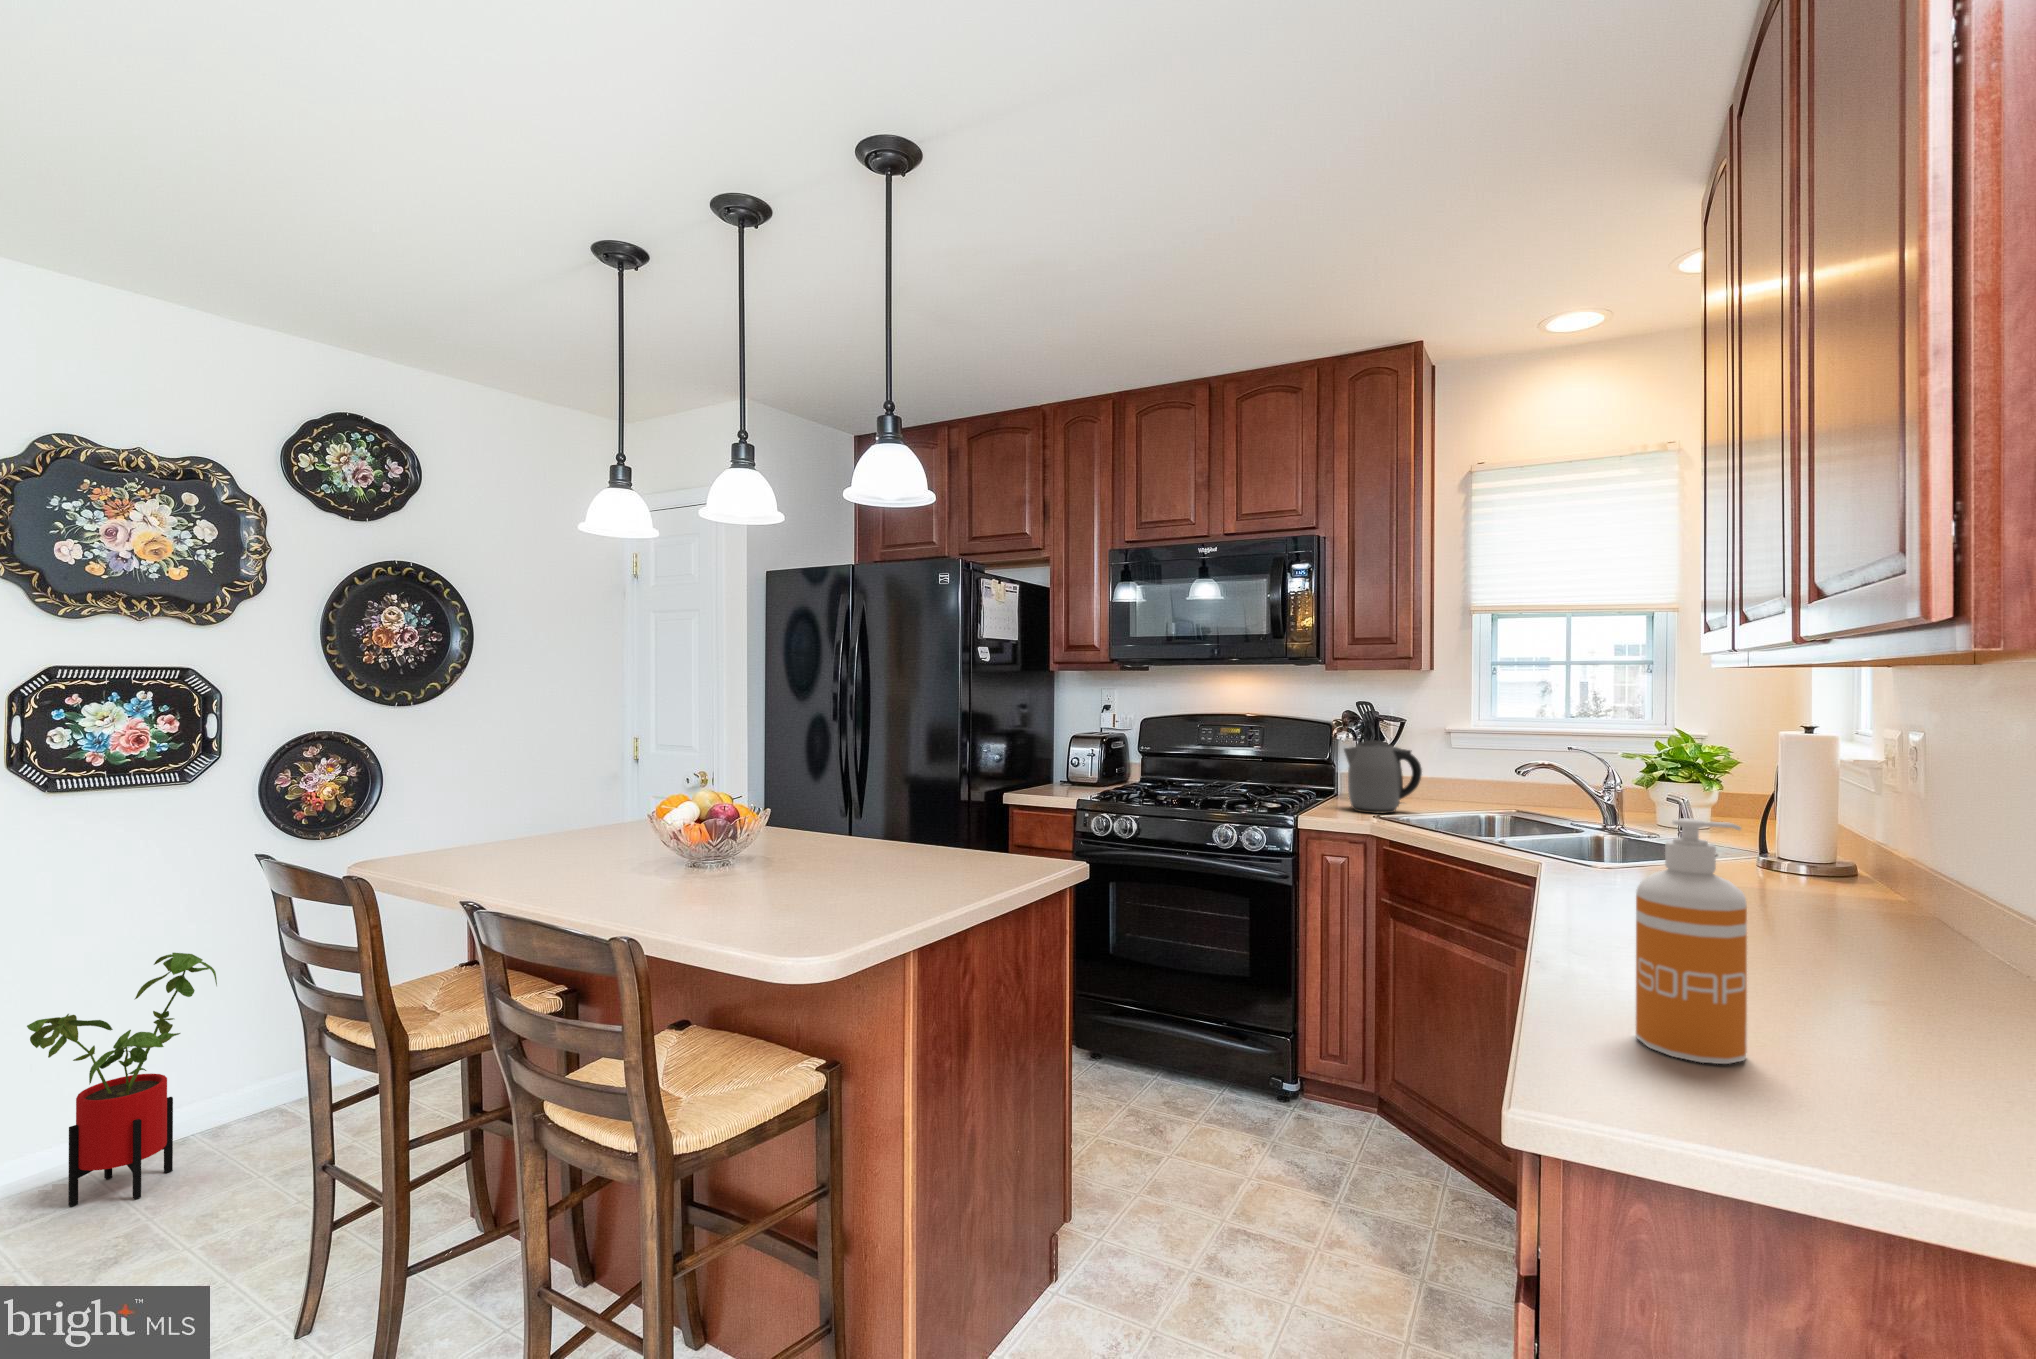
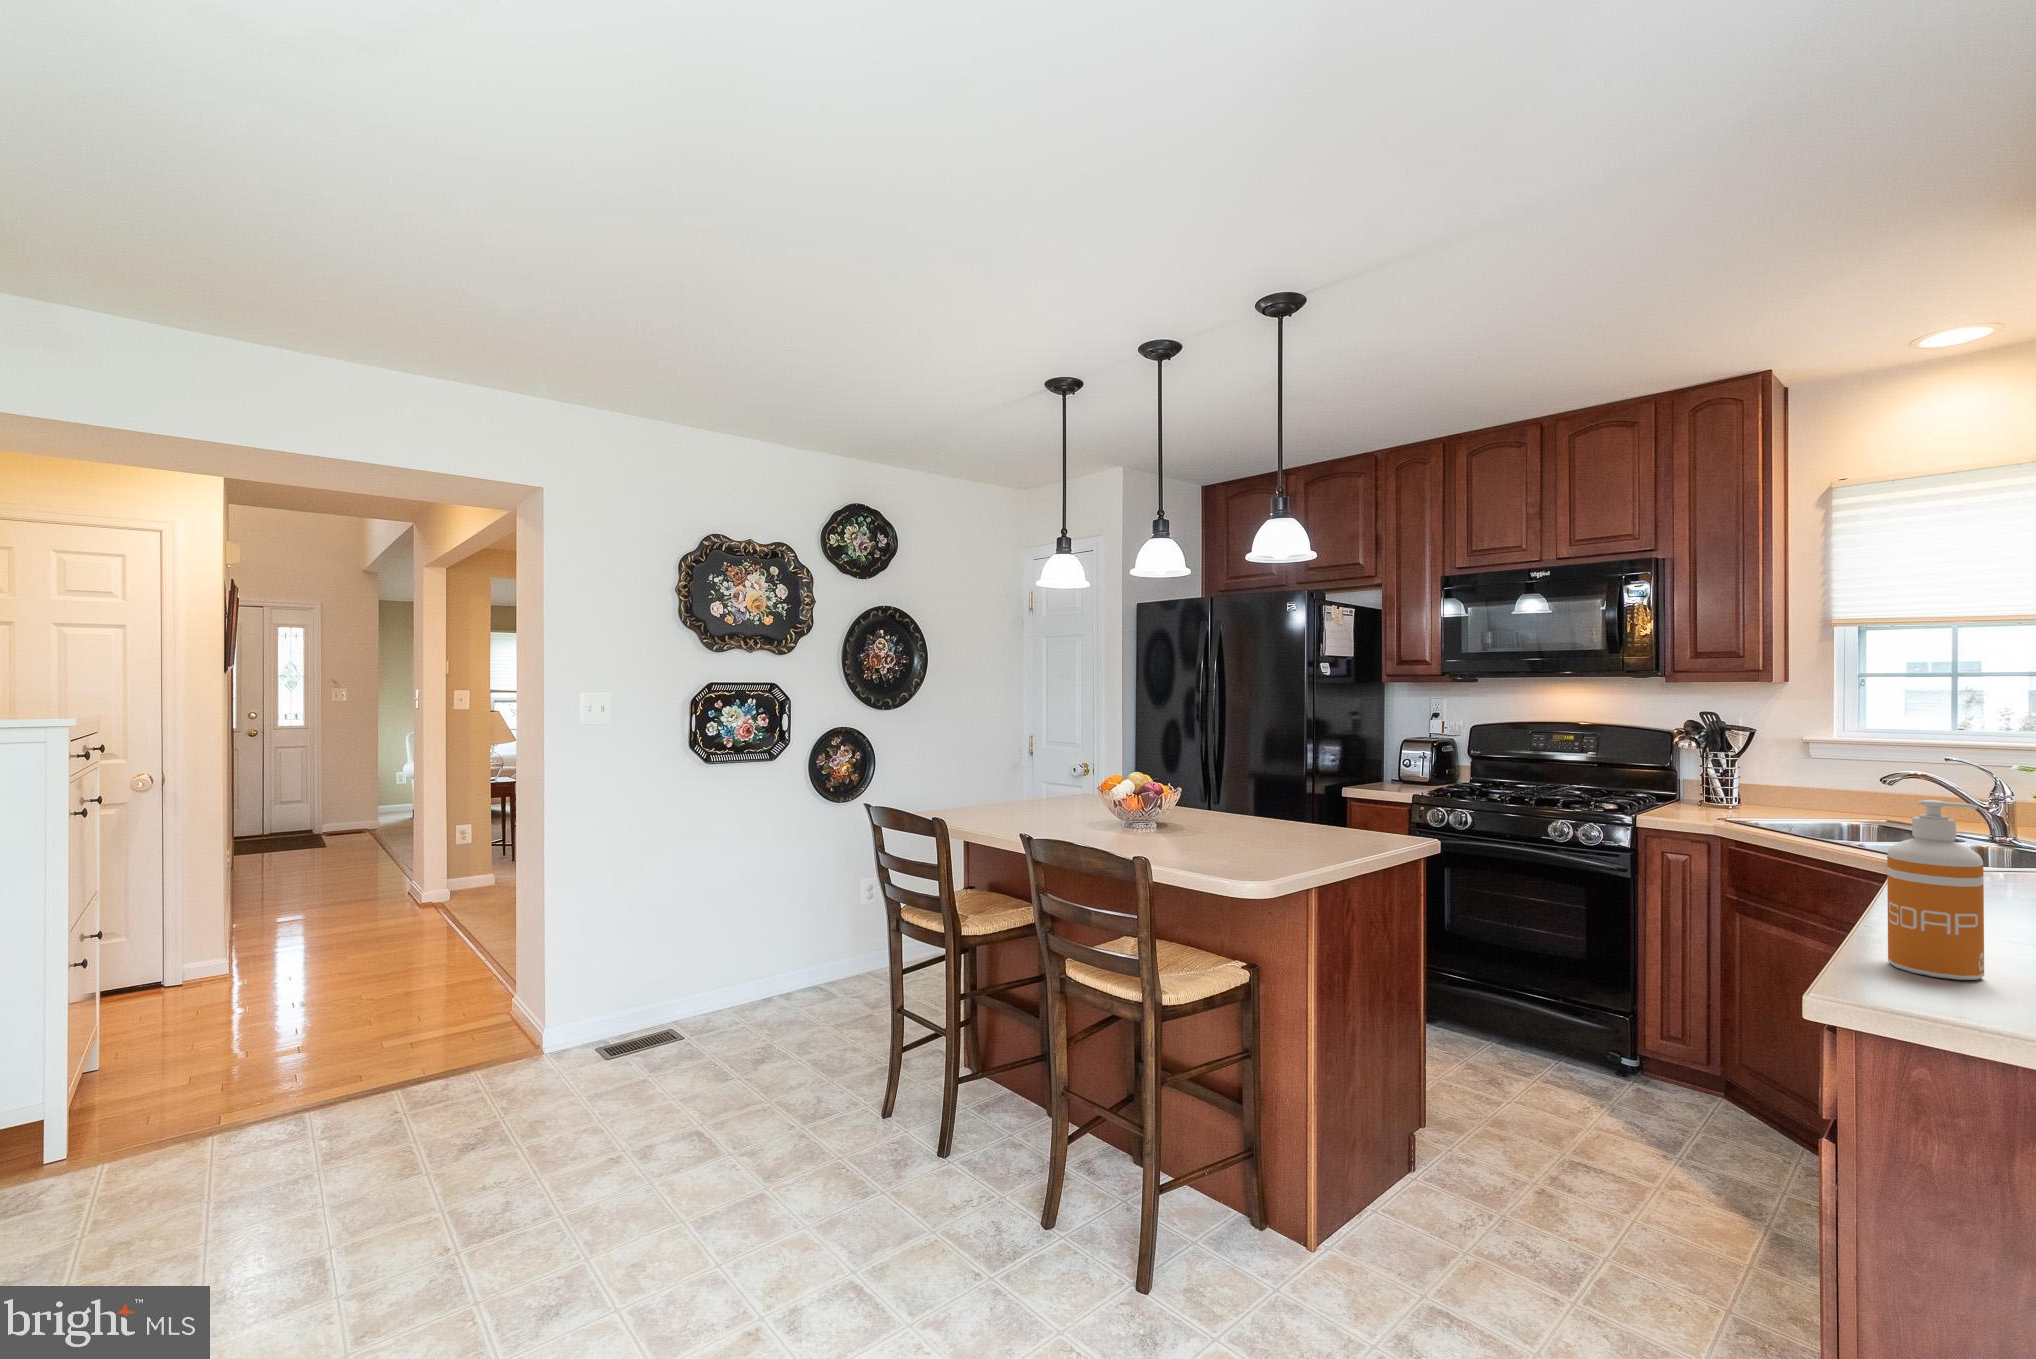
kettle: present [1344,741,1422,813] -> none [1682,749,1769,816]
house plant: present [27,953,217,1207] -> none [701,871,795,1028]

